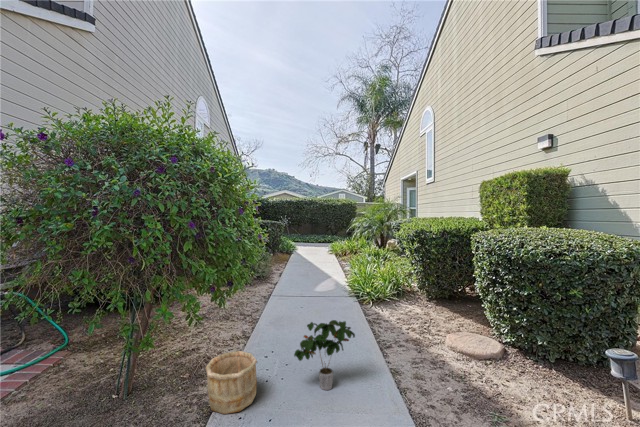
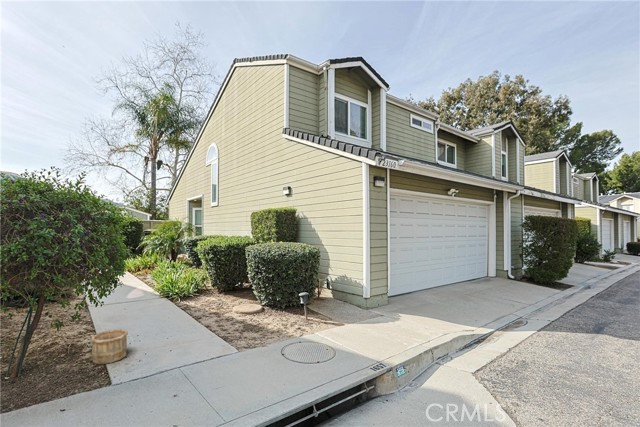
potted plant: present [294,320,355,390] -> none [150,300,187,341]

